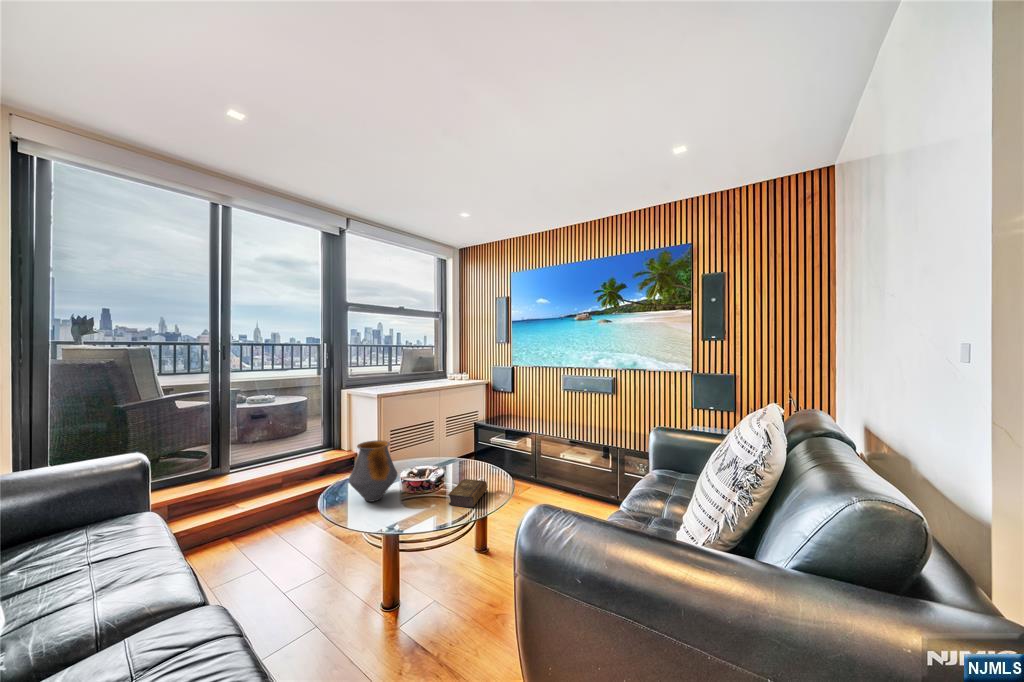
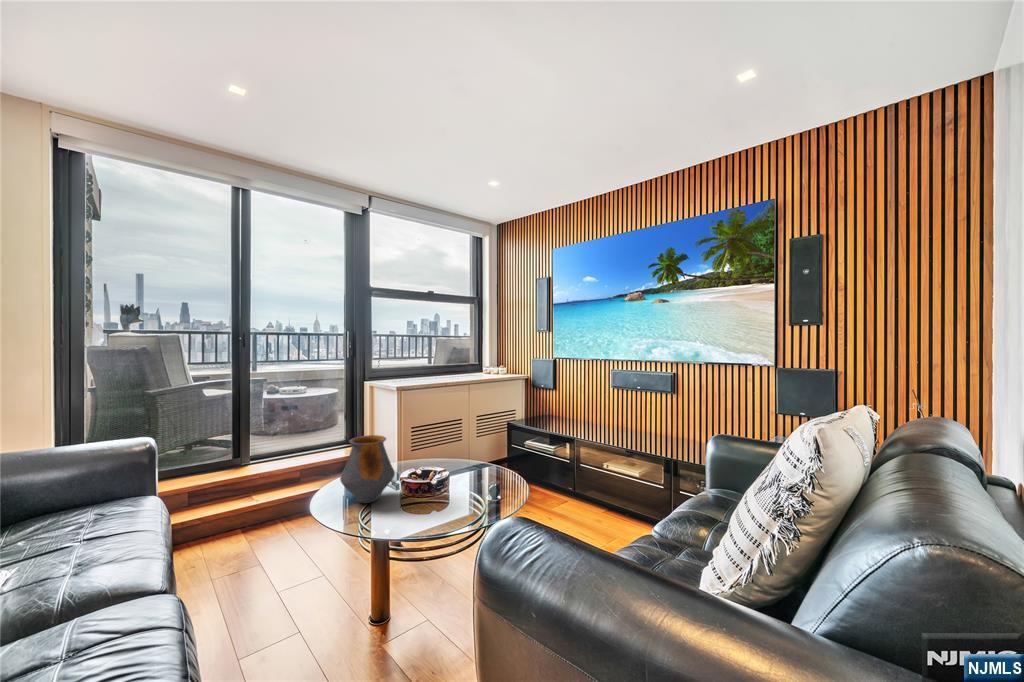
book: present [448,479,487,507] -> none [447,485,497,518]

